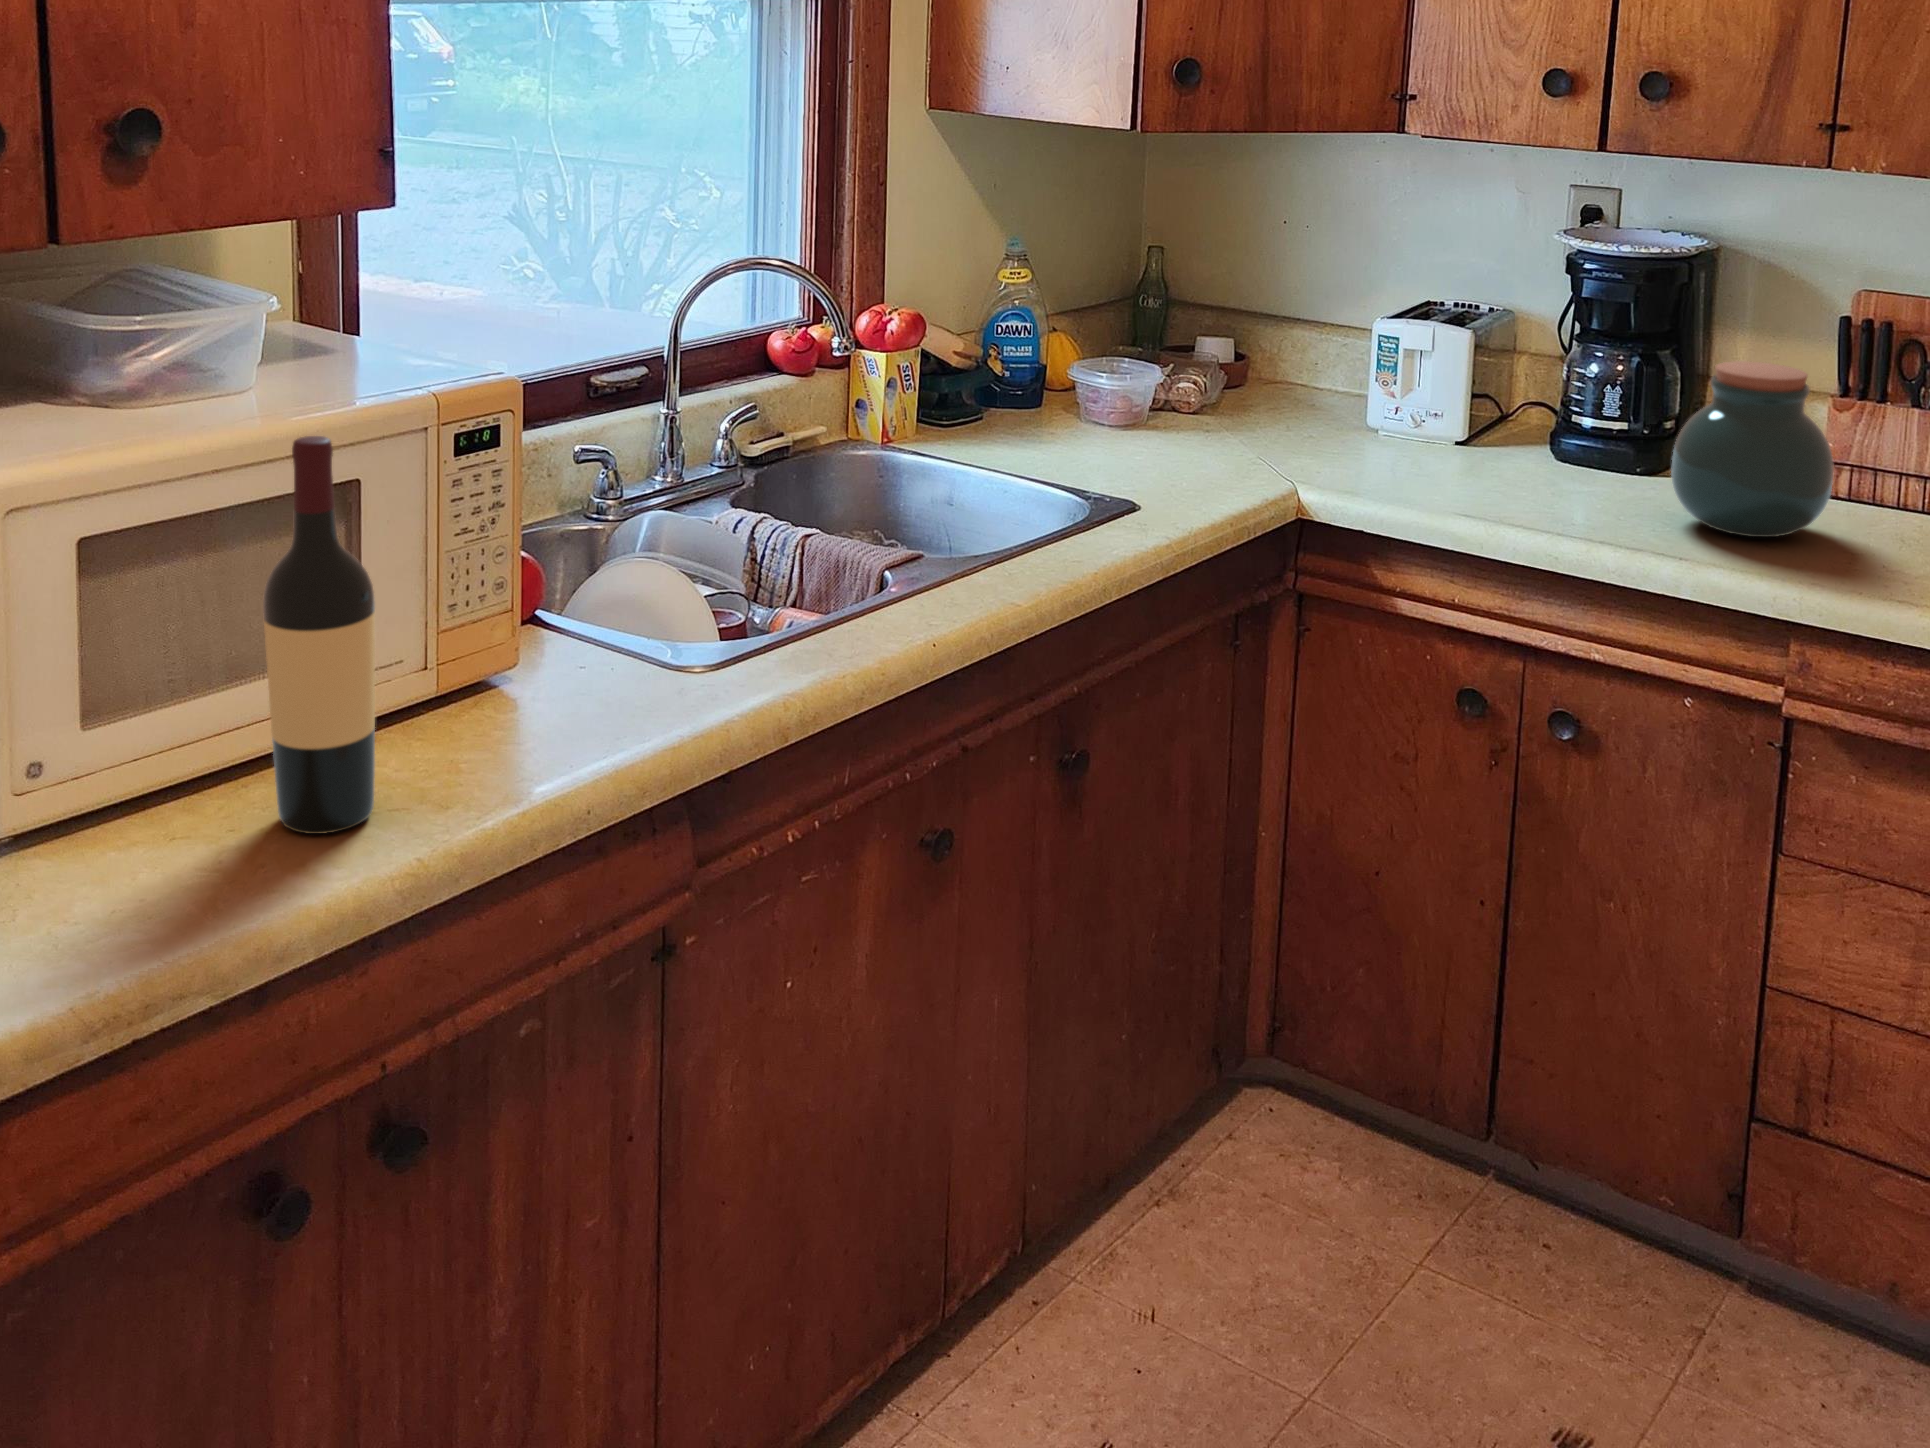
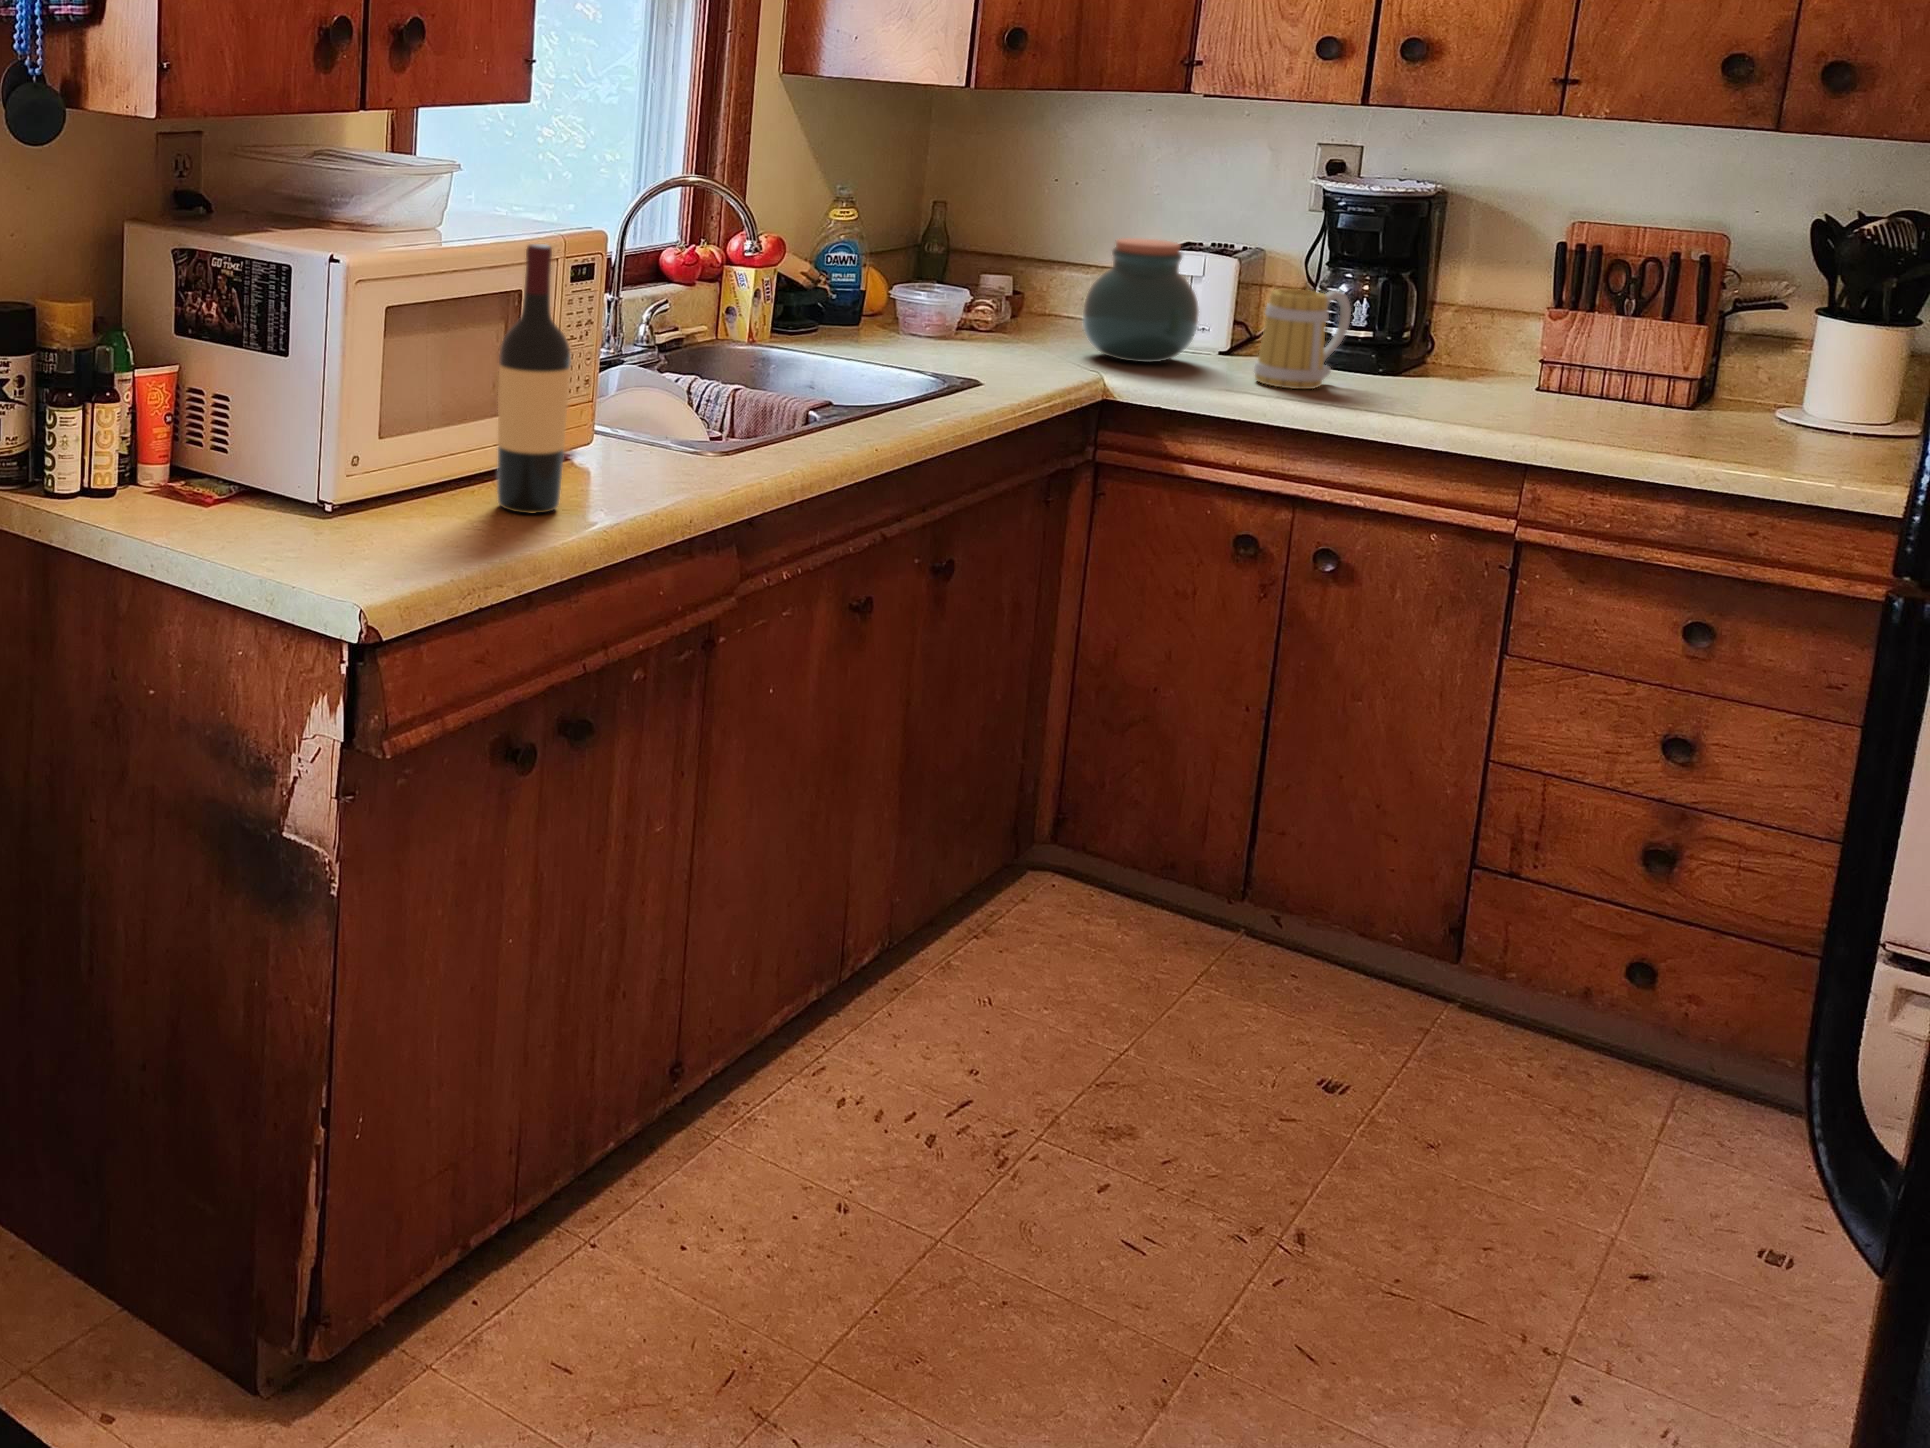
jar: present [1671,361,1833,537] -> present [1083,238,1199,362]
mug: none [1481,377,1595,504] -> present [1254,289,1351,389]

